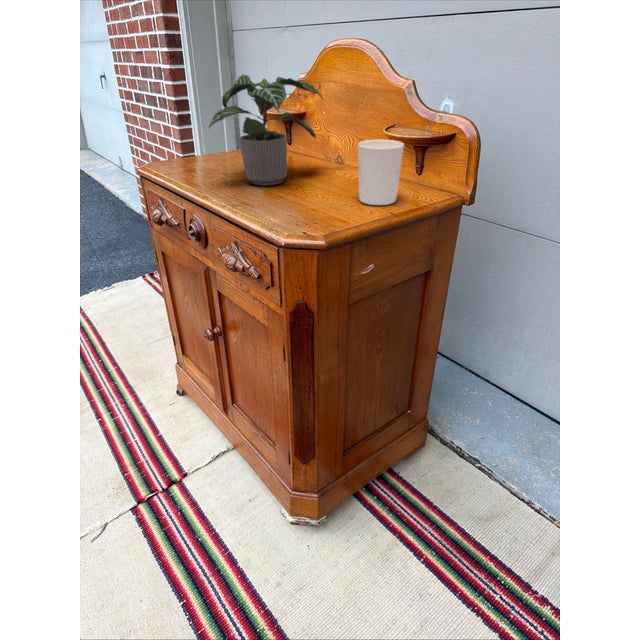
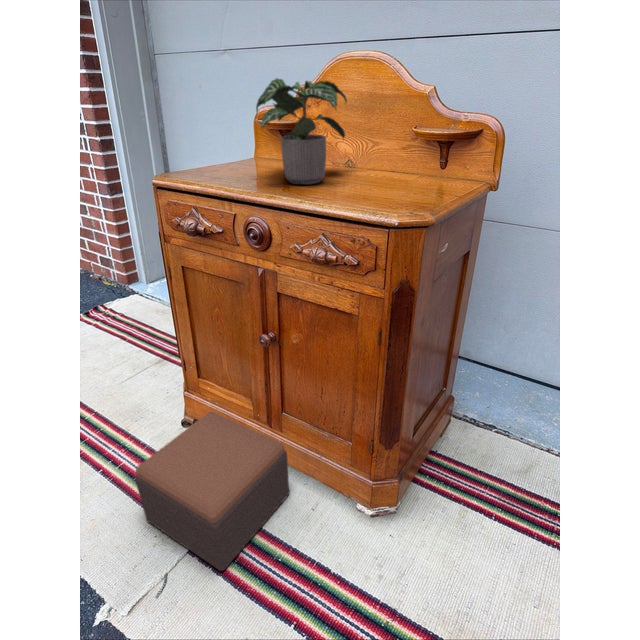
candle holder: present [358,140,404,205] -> none [411,133,455,191]
footstool: none [98,388,238,535] -> present [135,411,289,571]

